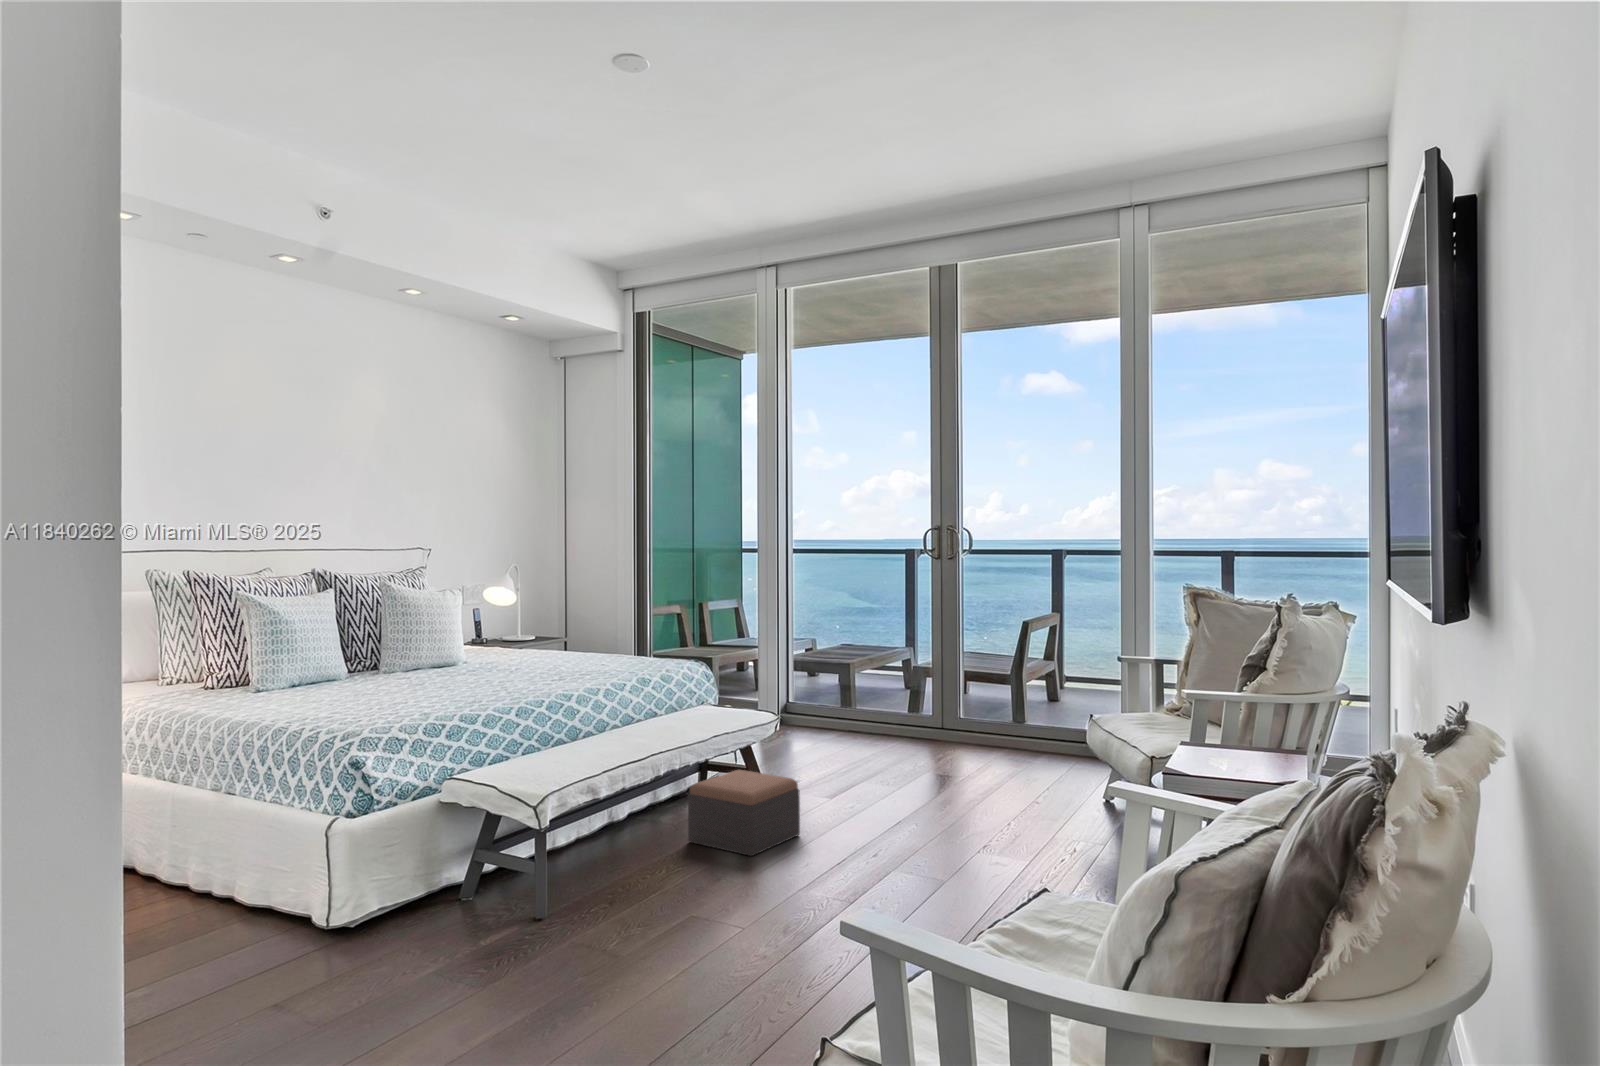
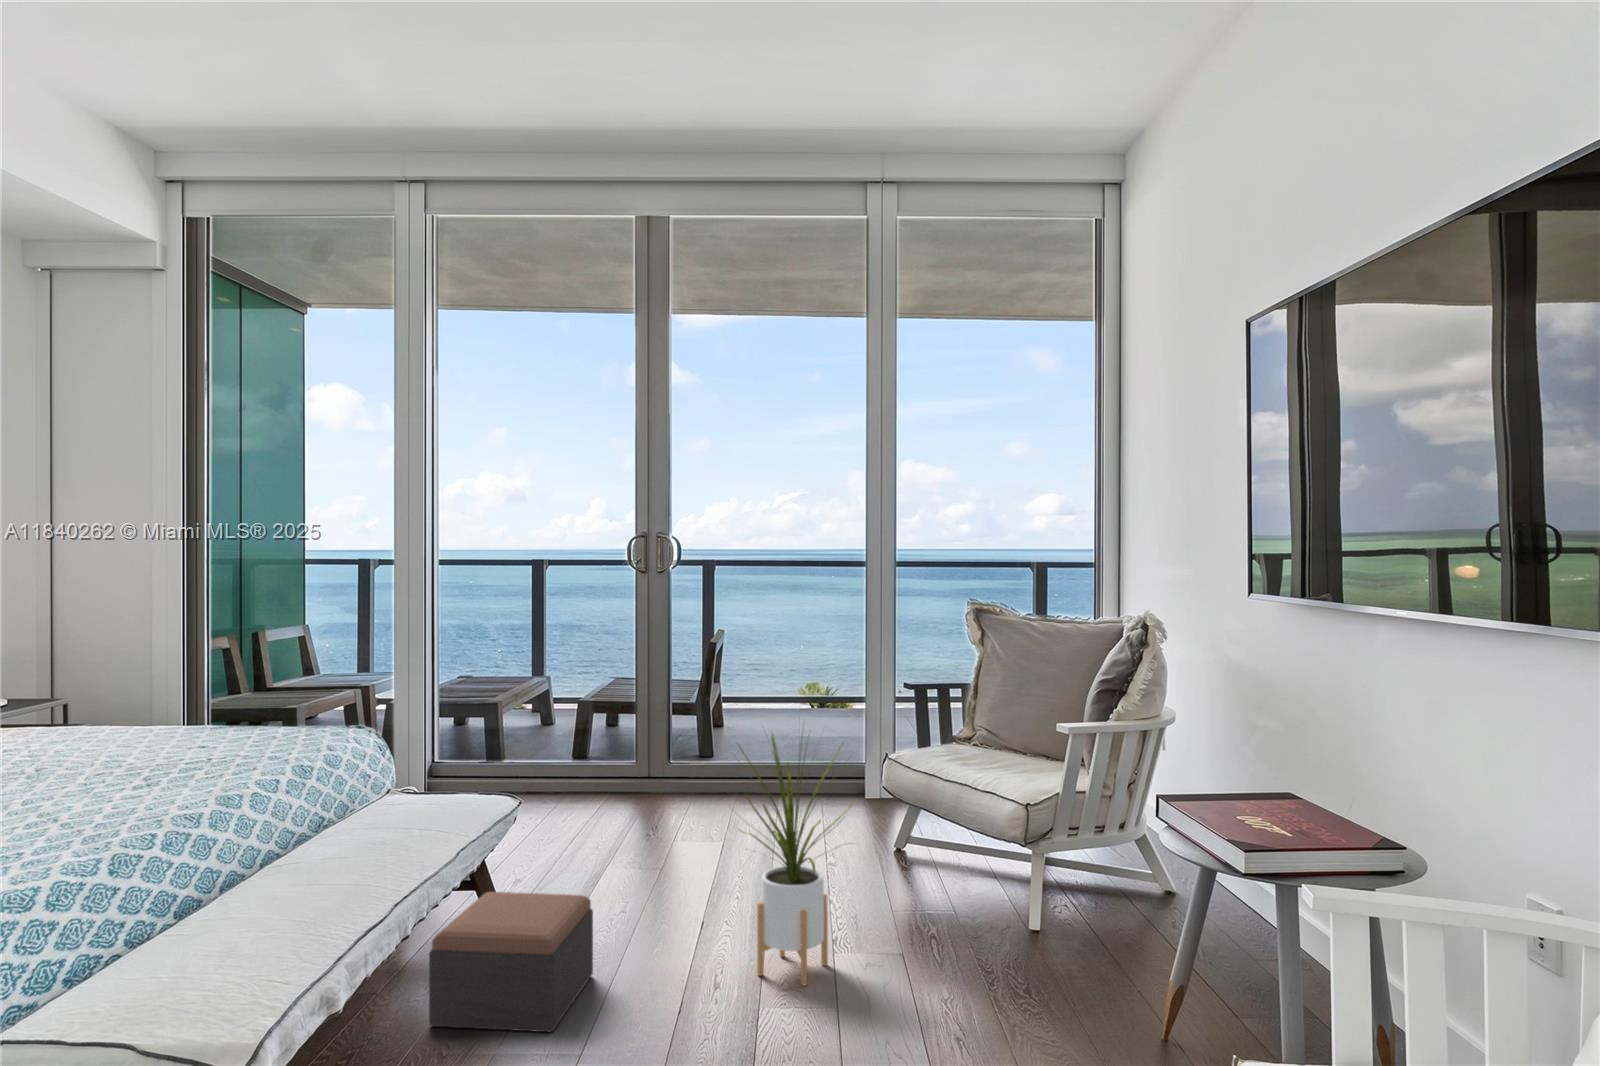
house plant: none [884,668,984,863] -> present [740,735,850,986]

